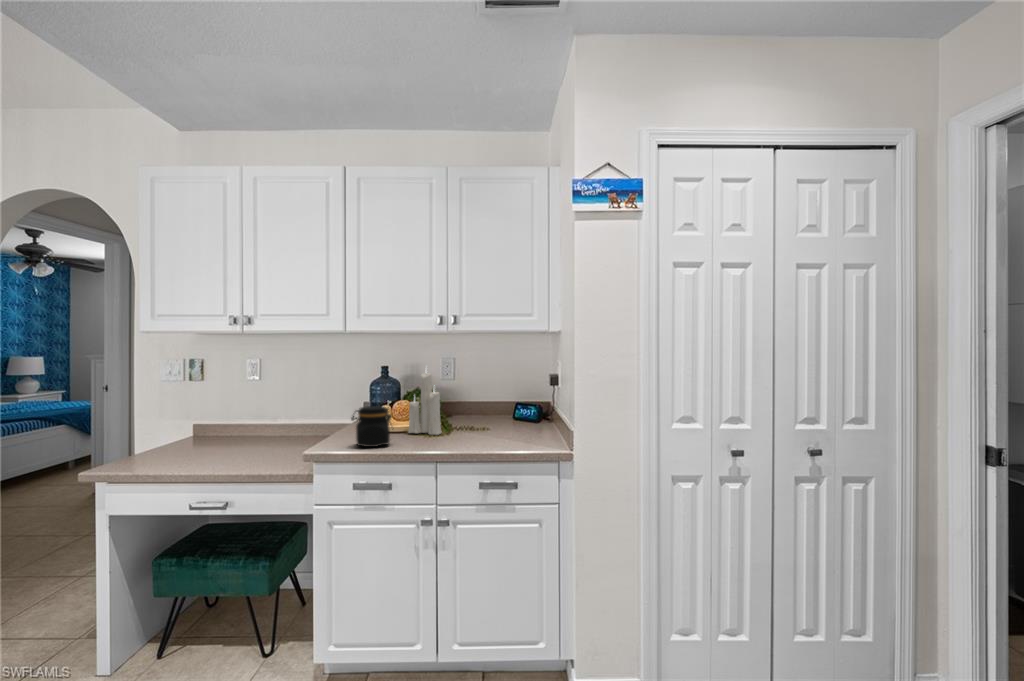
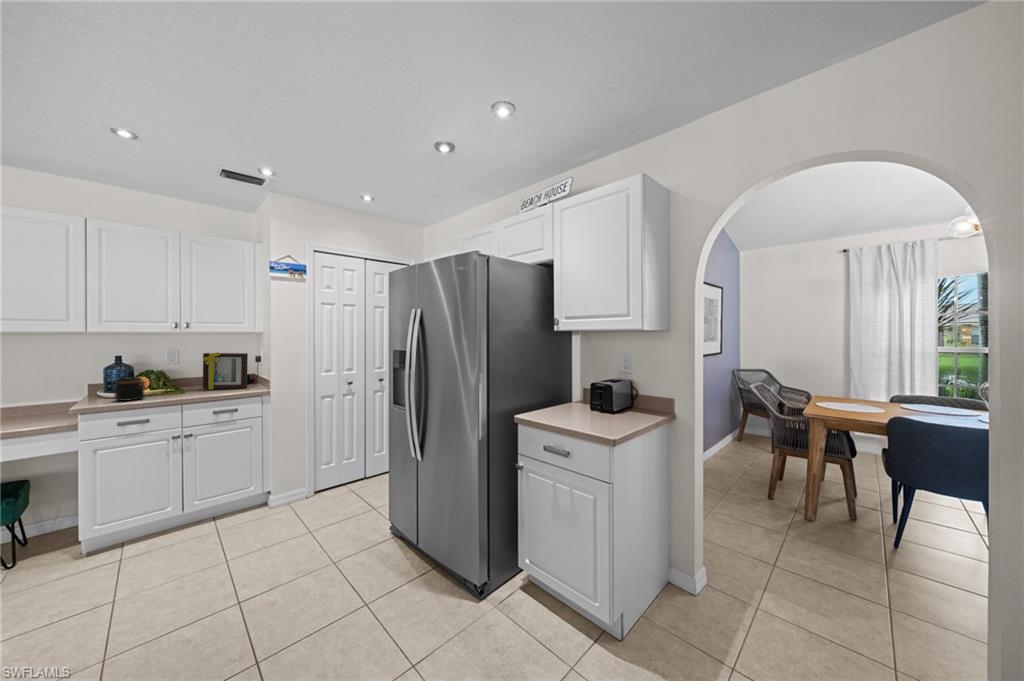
picture frame: none [471,367,538,440] -> present [203,352,248,390]
candle: present [408,372,441,435] -> none [152,350,179,393]

